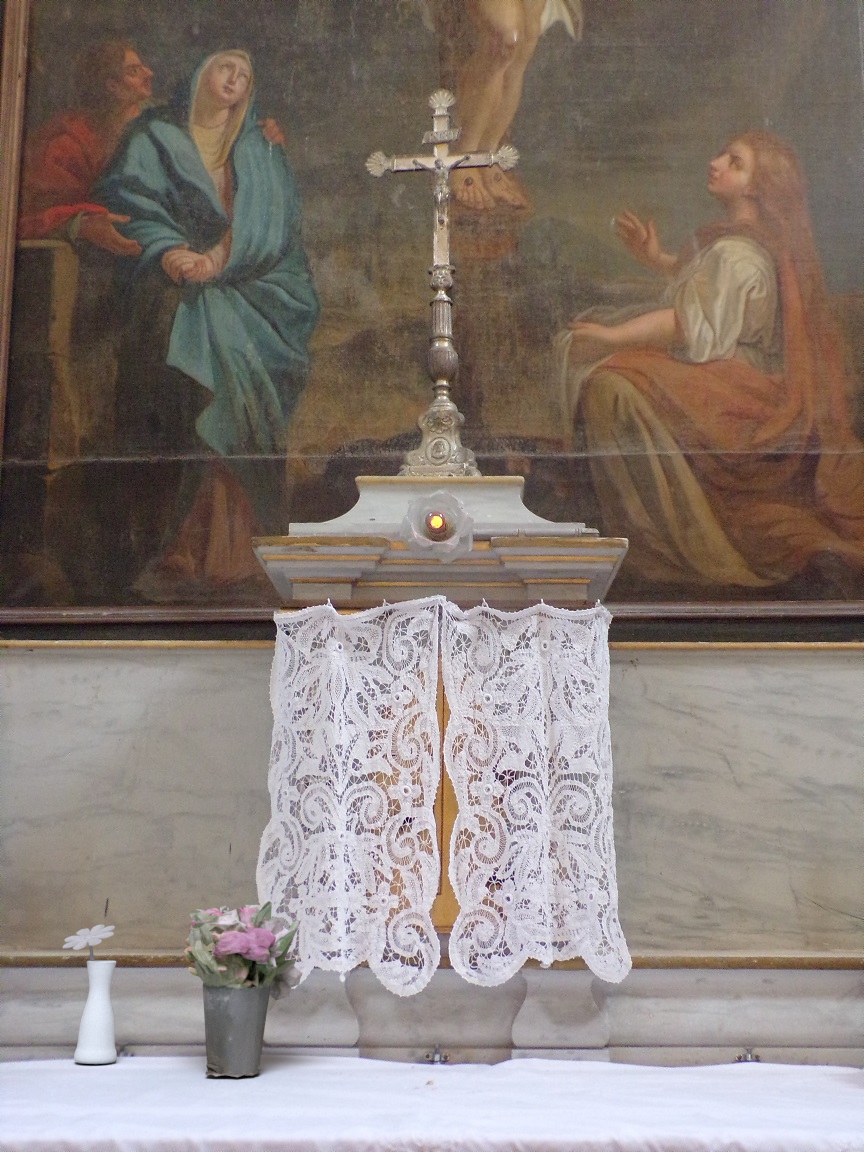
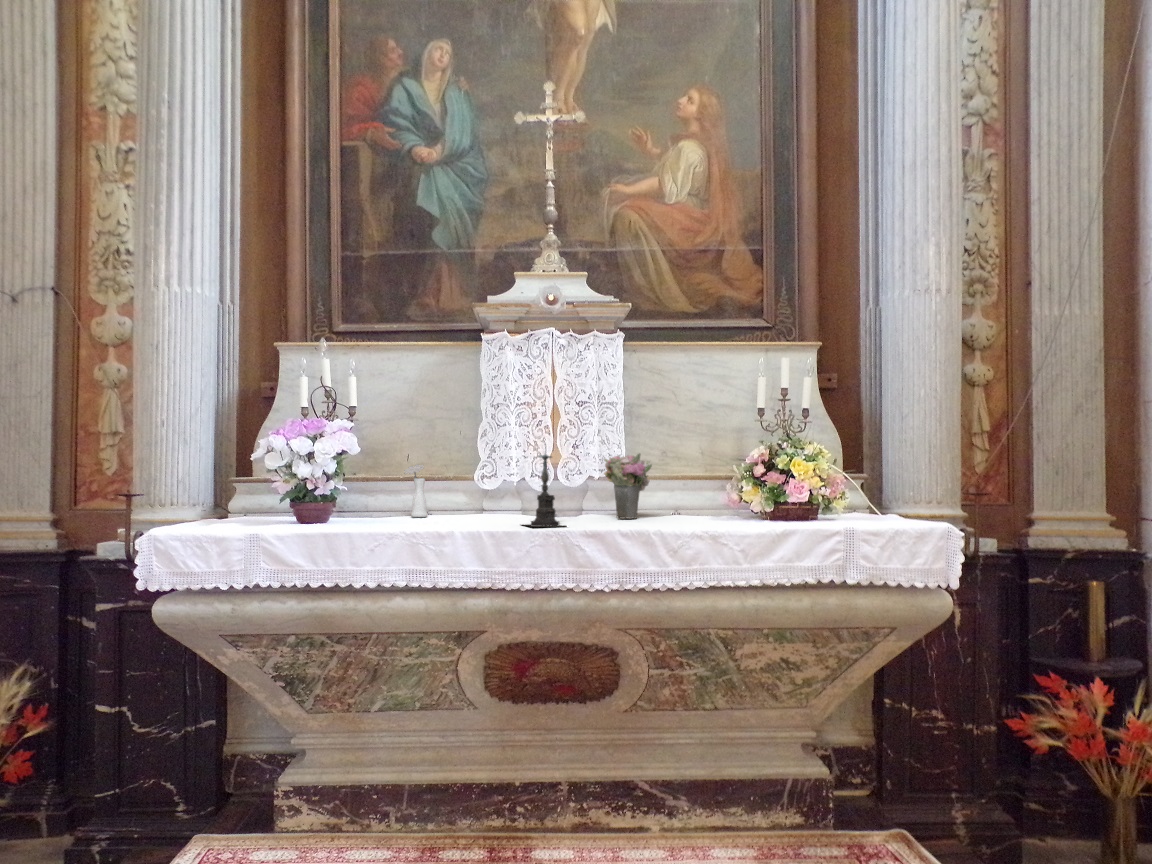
candle holder: none [336,878,474,1123] -> present [527,452,562,527]
flower bouquet: present [184,901,302,1077] -> present [604,454,652,519]

